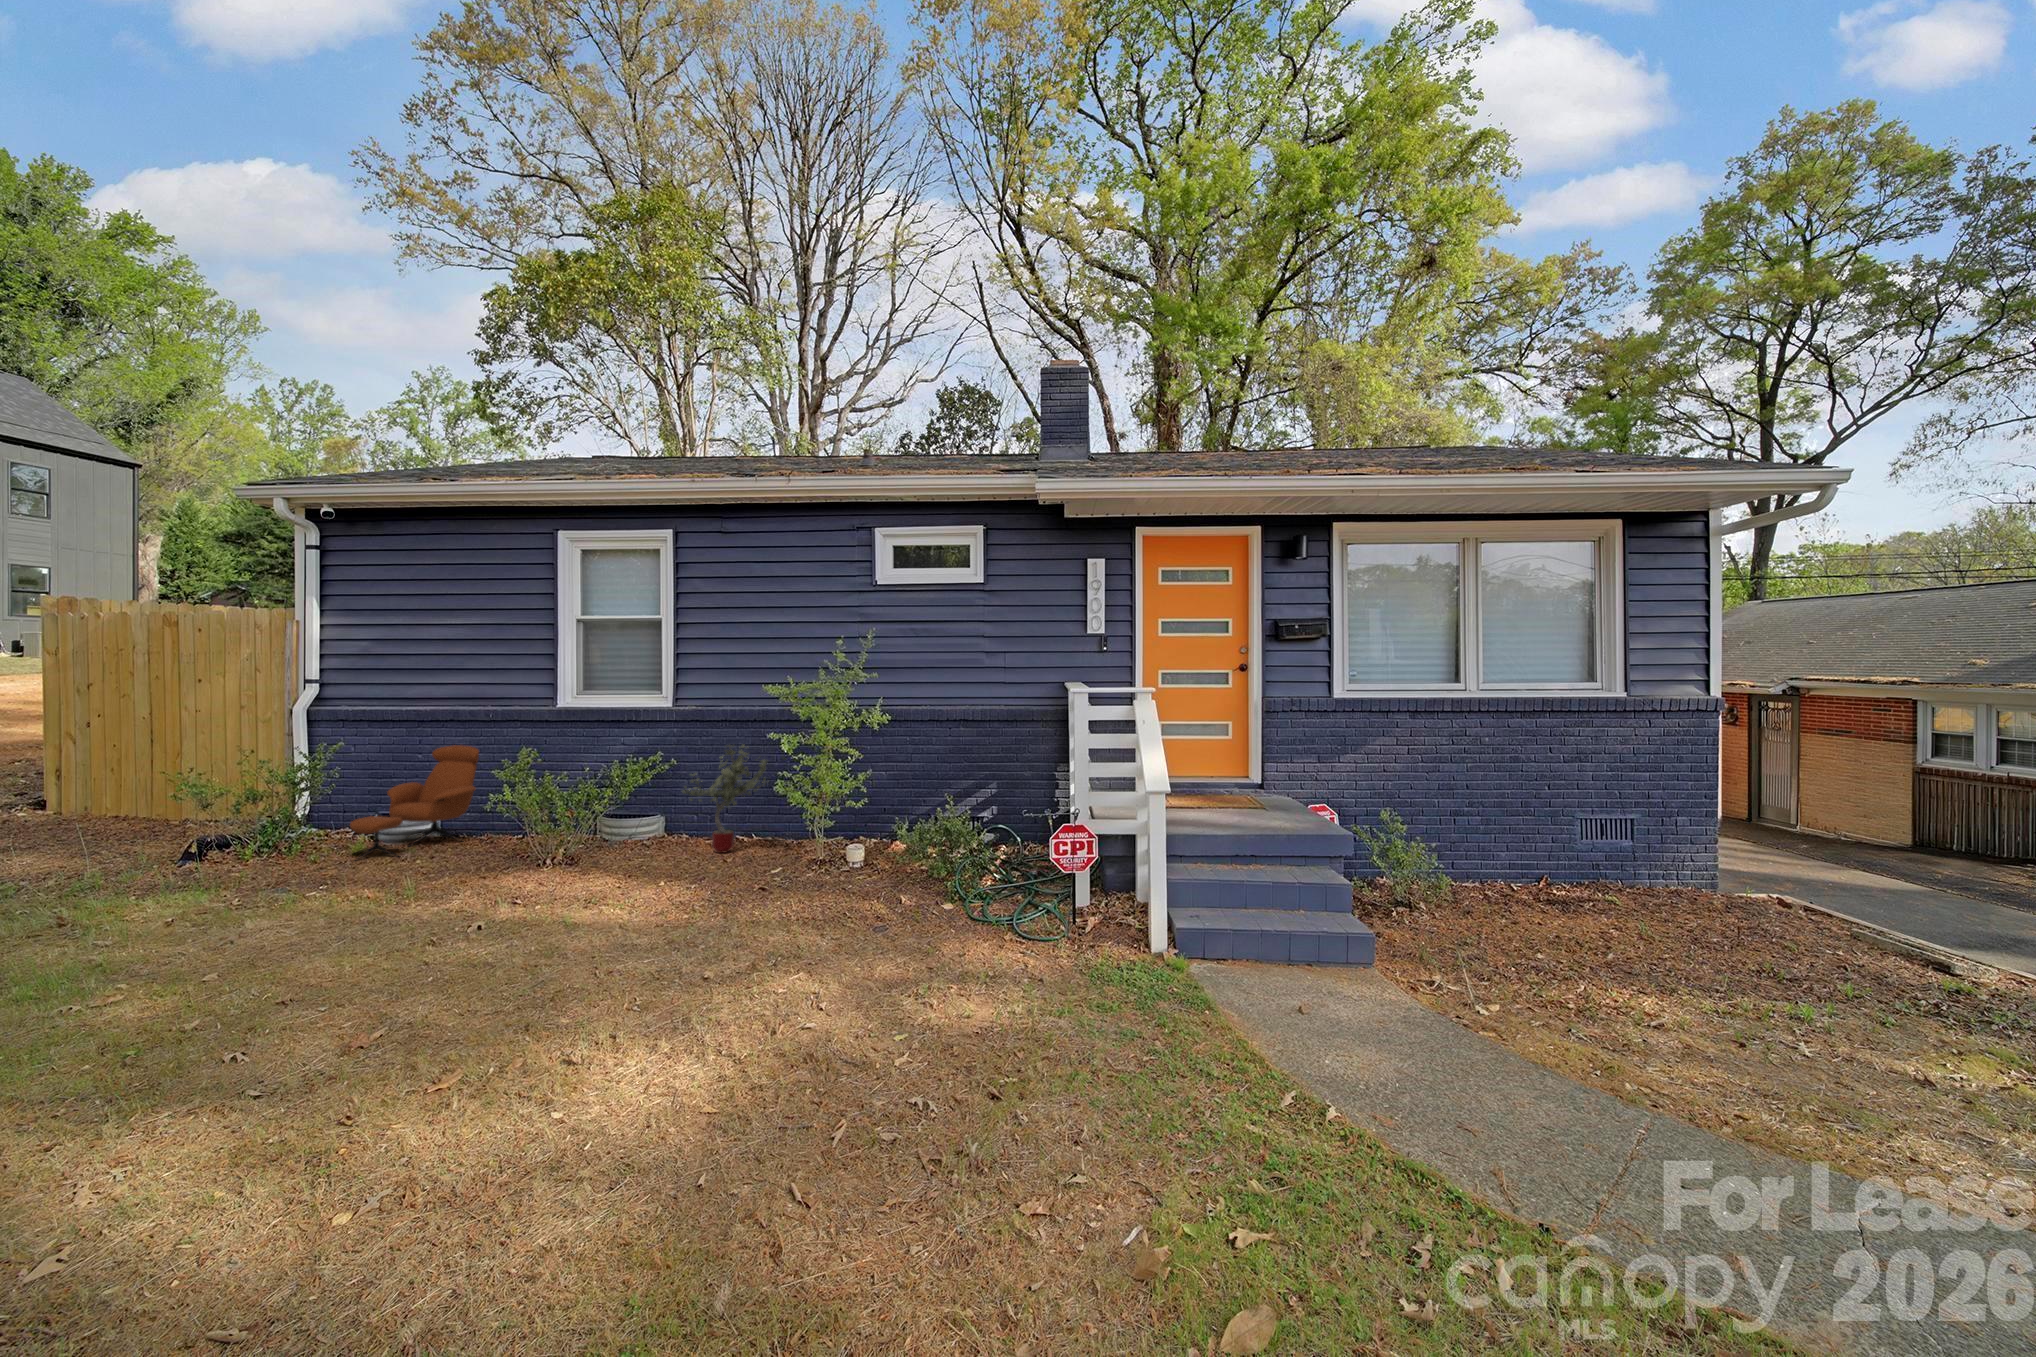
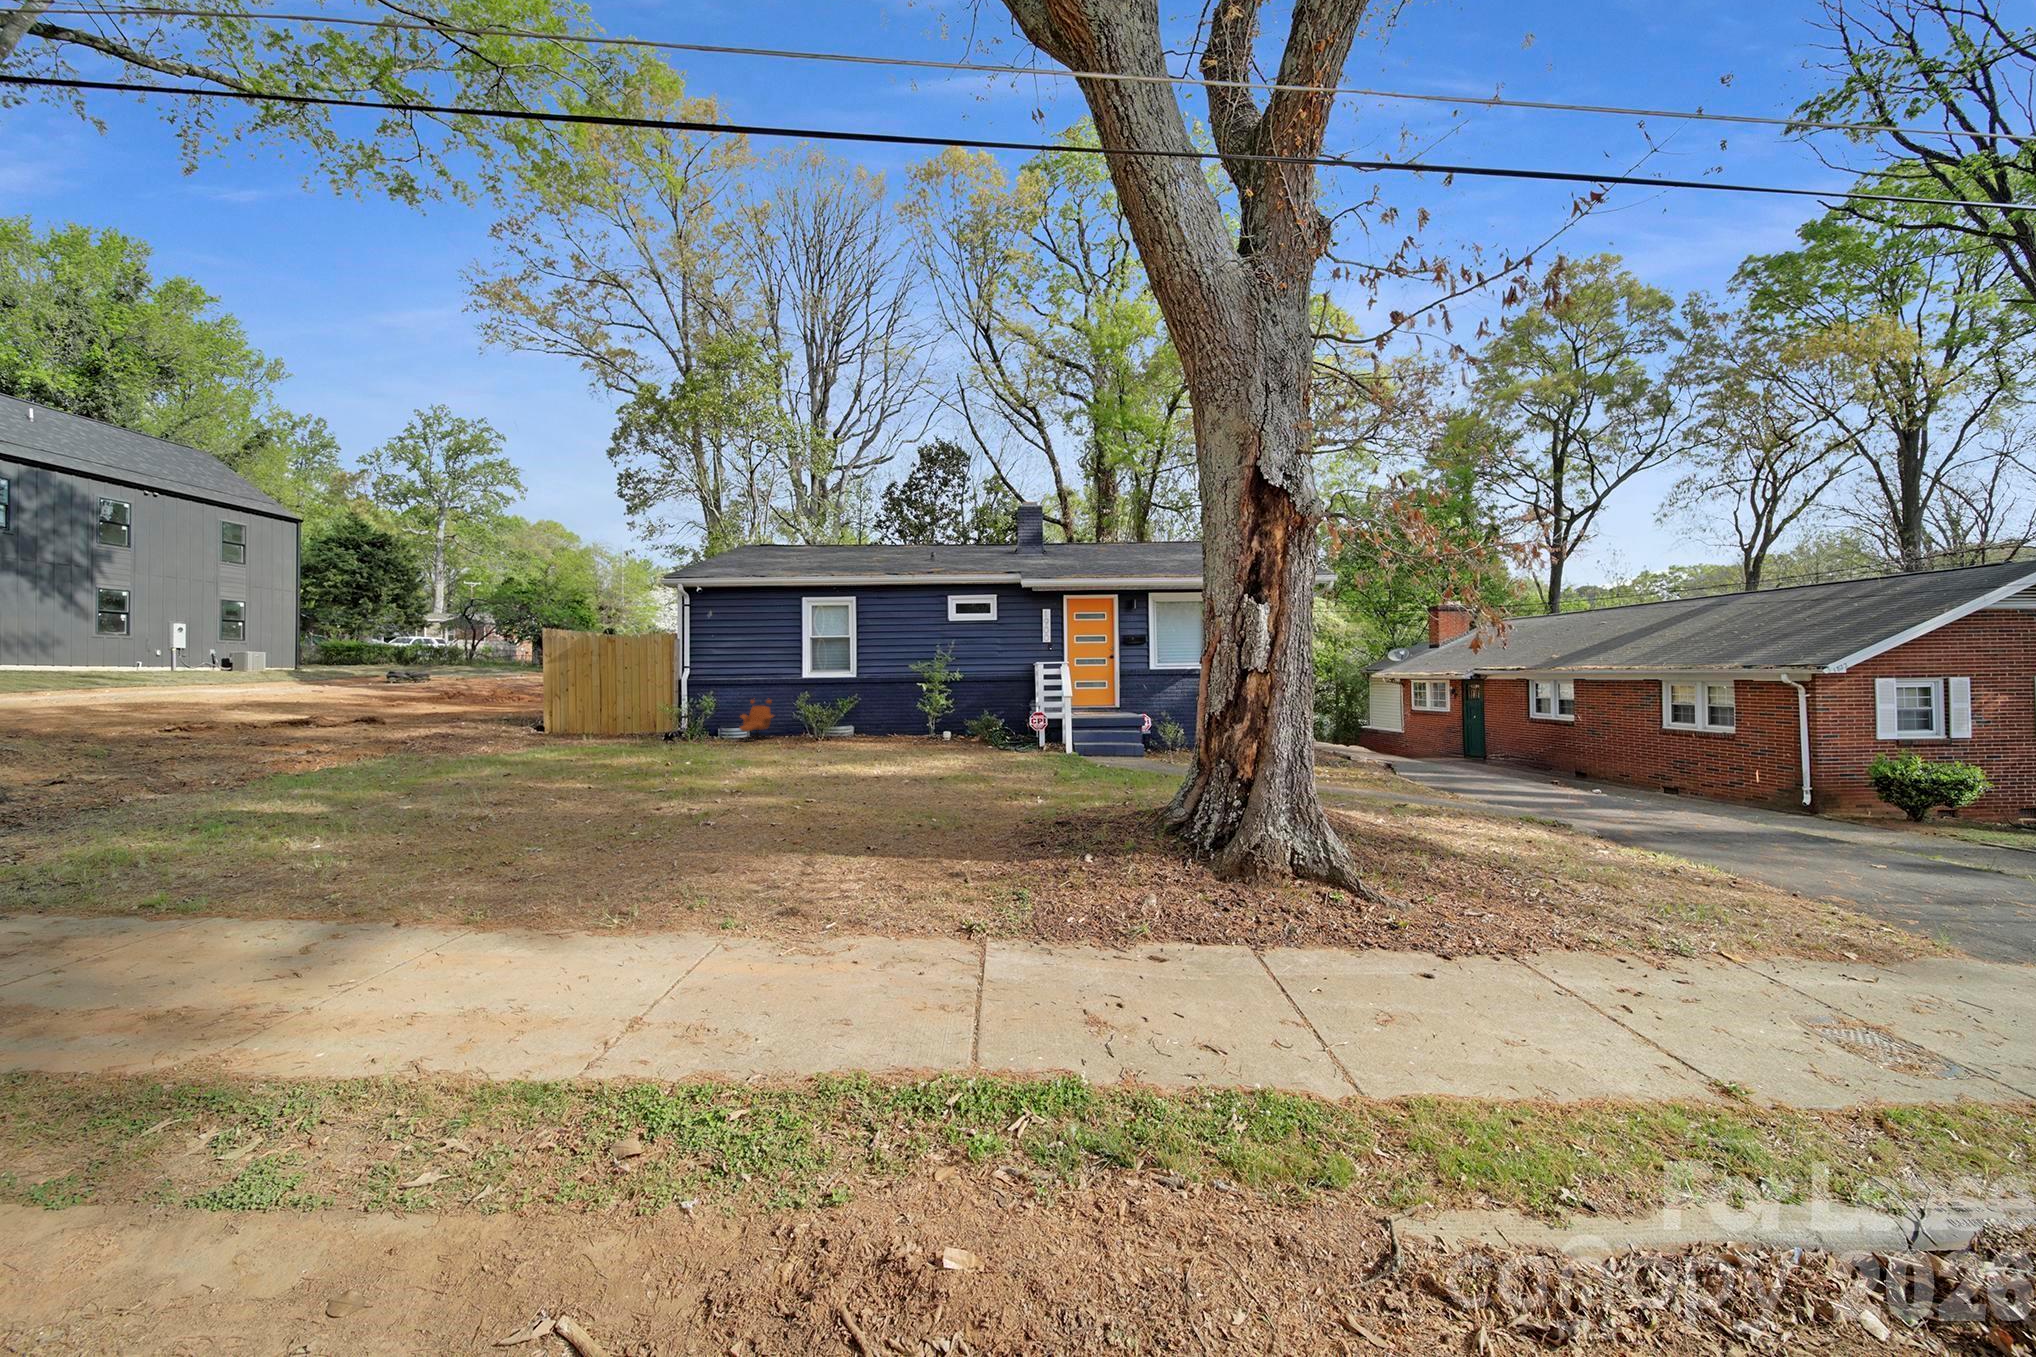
potted tree: present [683,745,768,853] -> none [867,692,907,740]

